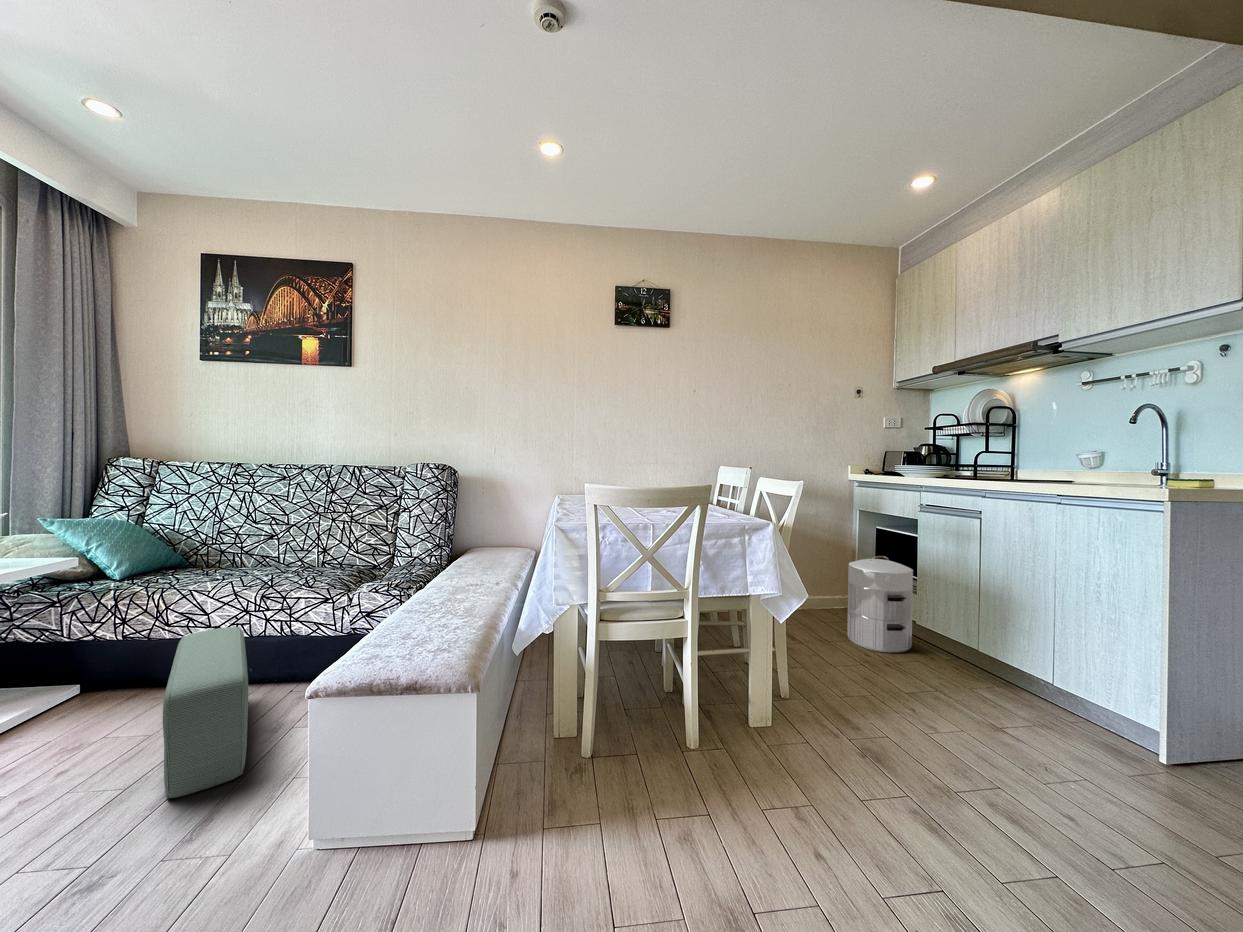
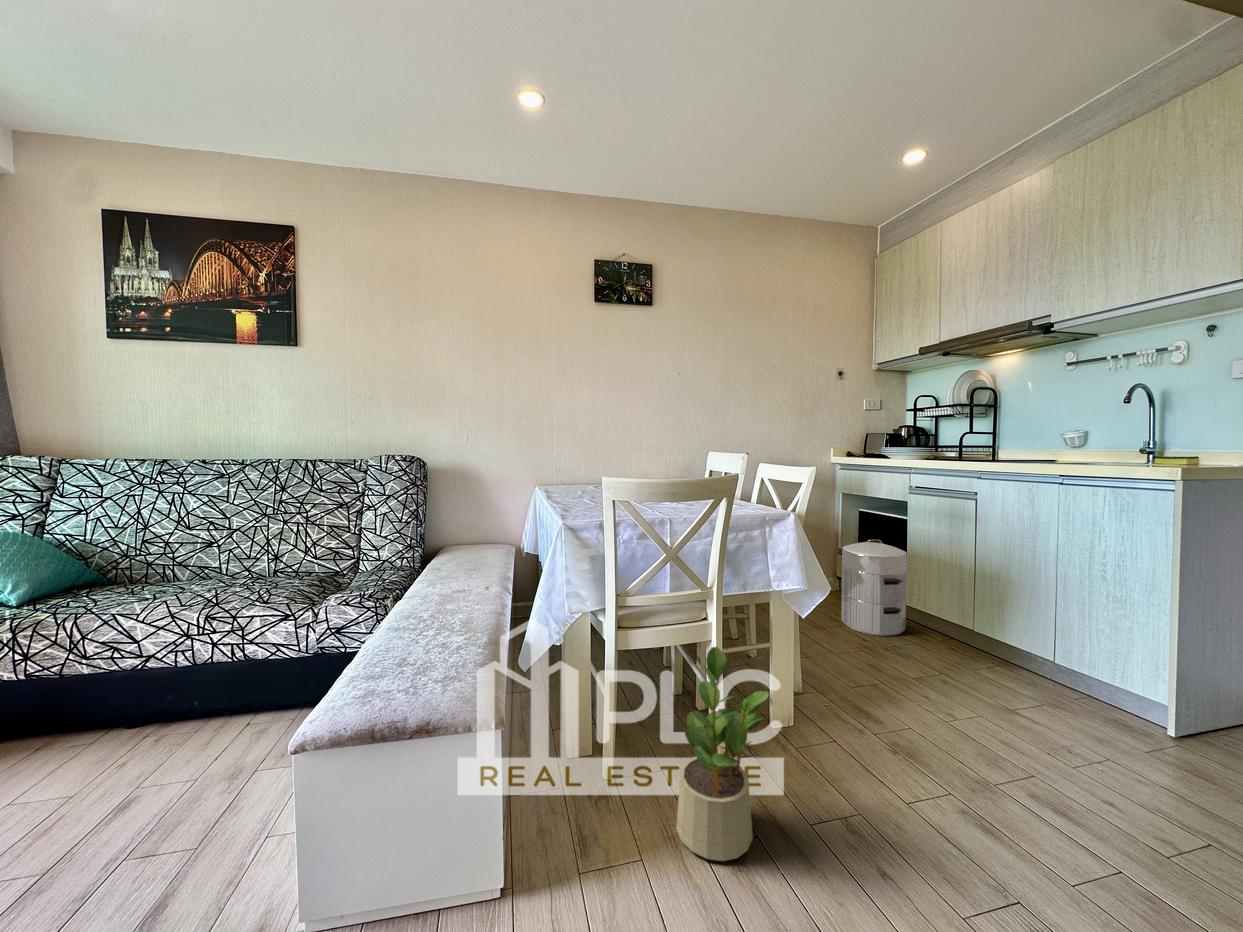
pouf: present [163,627,248,798] -> none [88,656,200,882]
potted plant: none [637,637,725,831] -> present [676,647,769,861]

